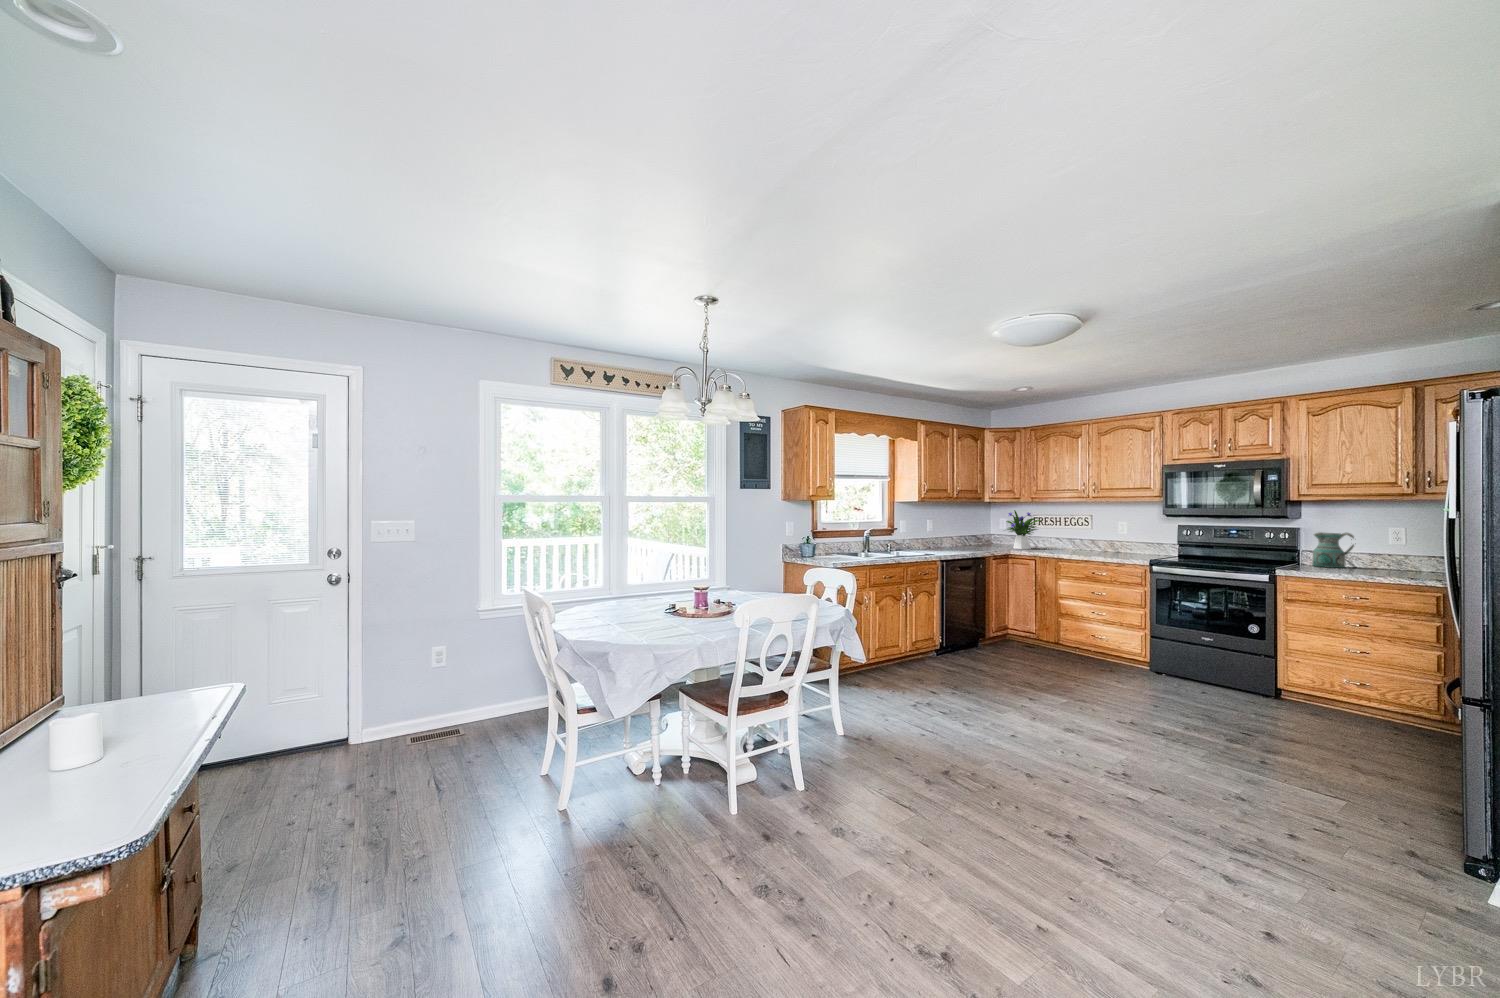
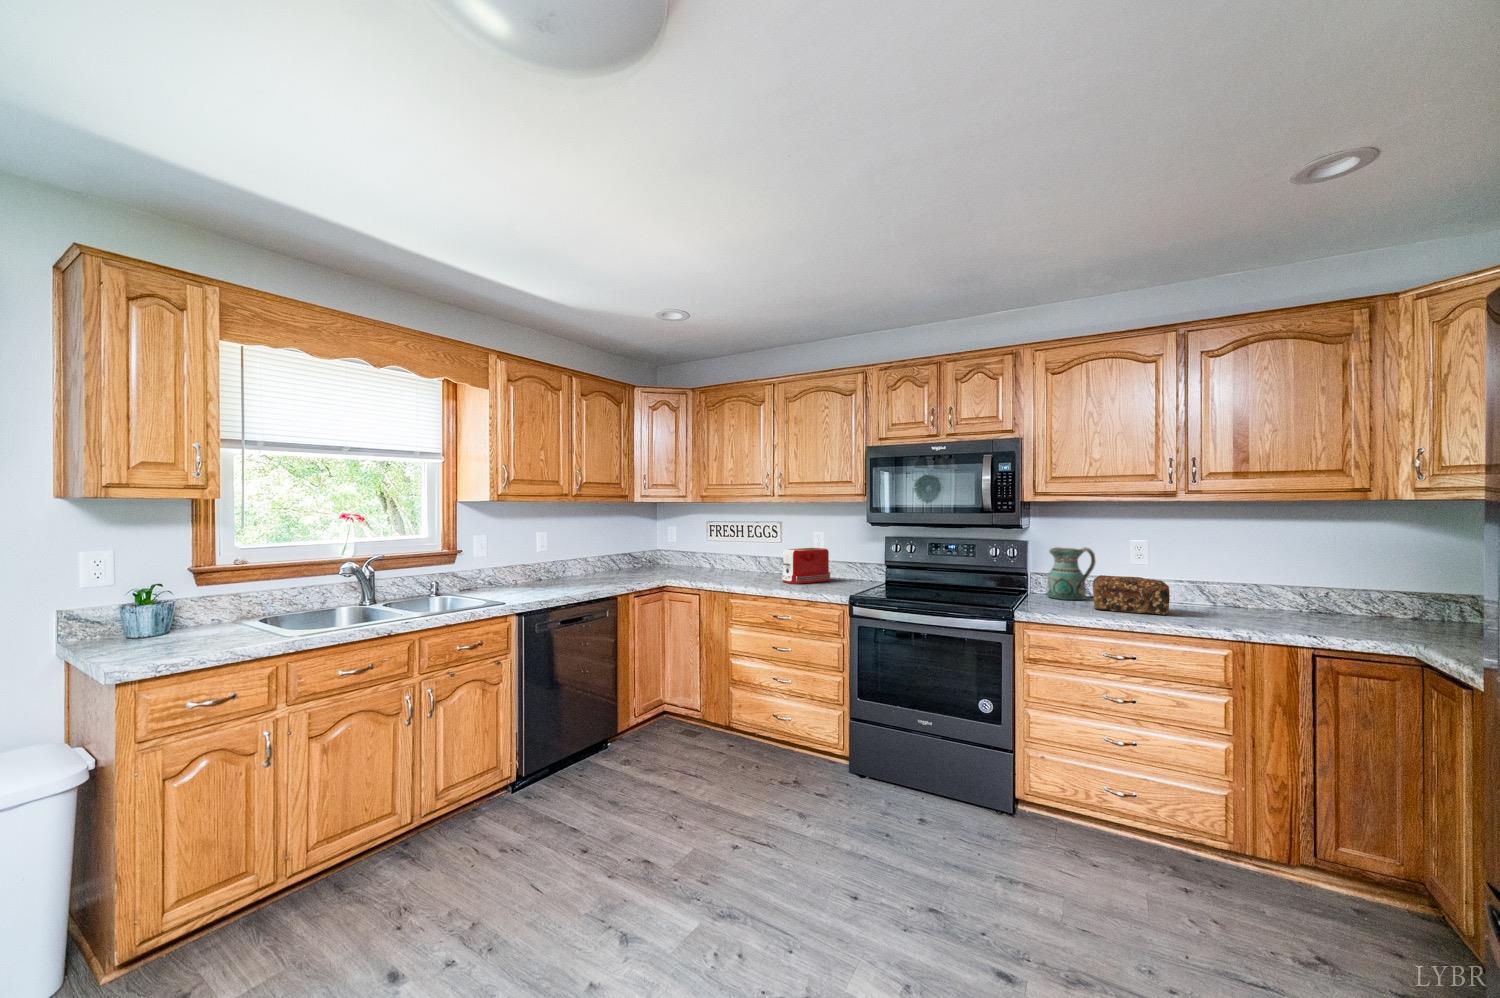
flower arrangement: present [1006,510,1041,549] -> none [659,515,716,576]
toaster: none [1096,532,1134,555] -> present [782,548,830,584]
bread loaf: none [1342,549,1407,574] -> present [1093,575,1170,614]

